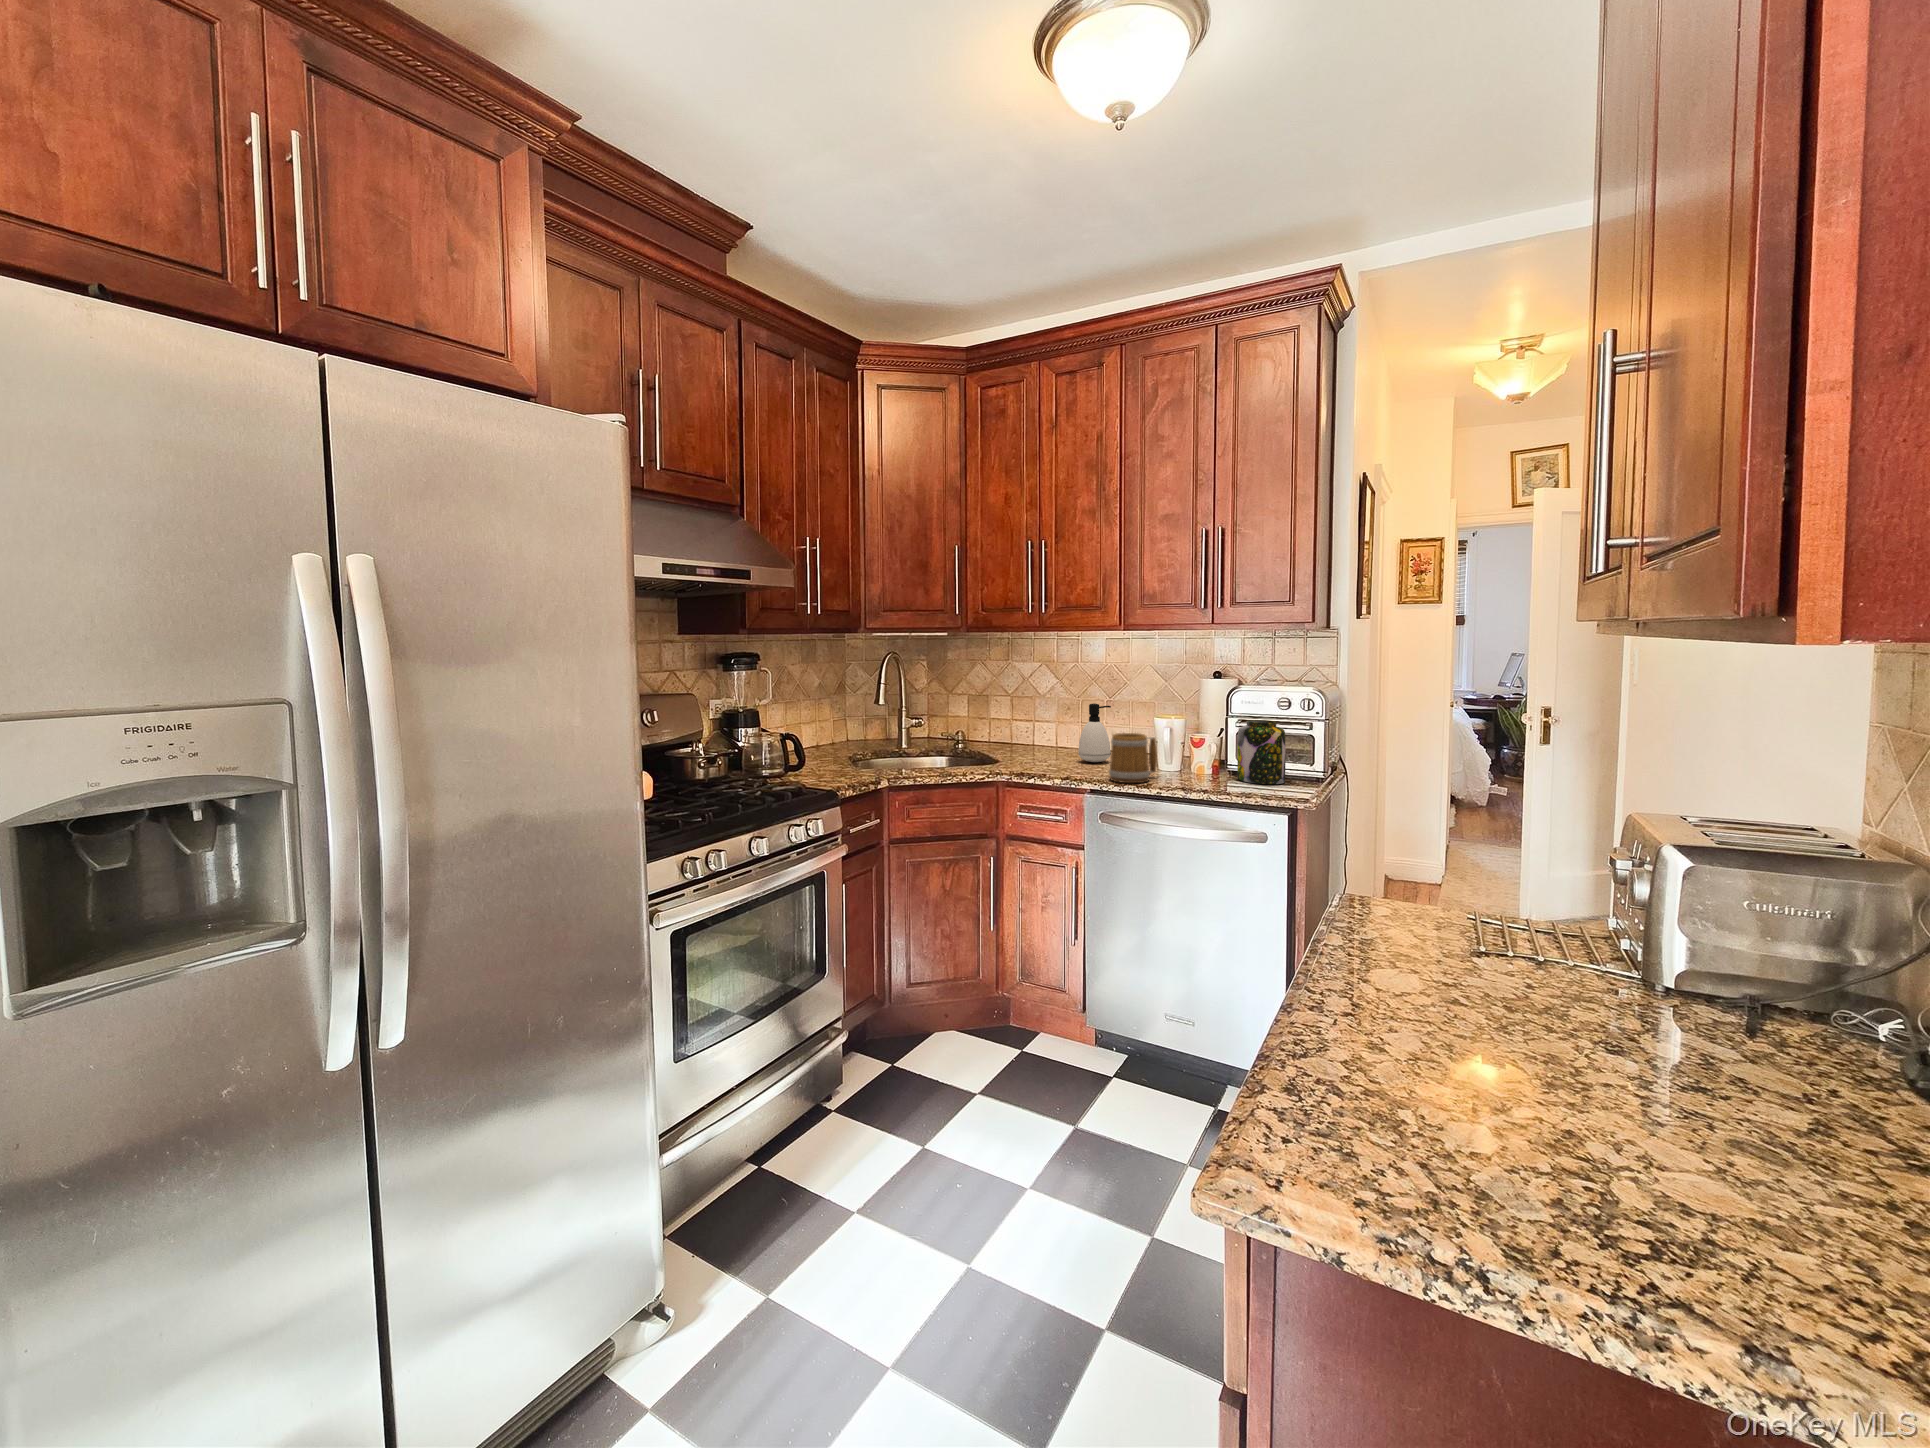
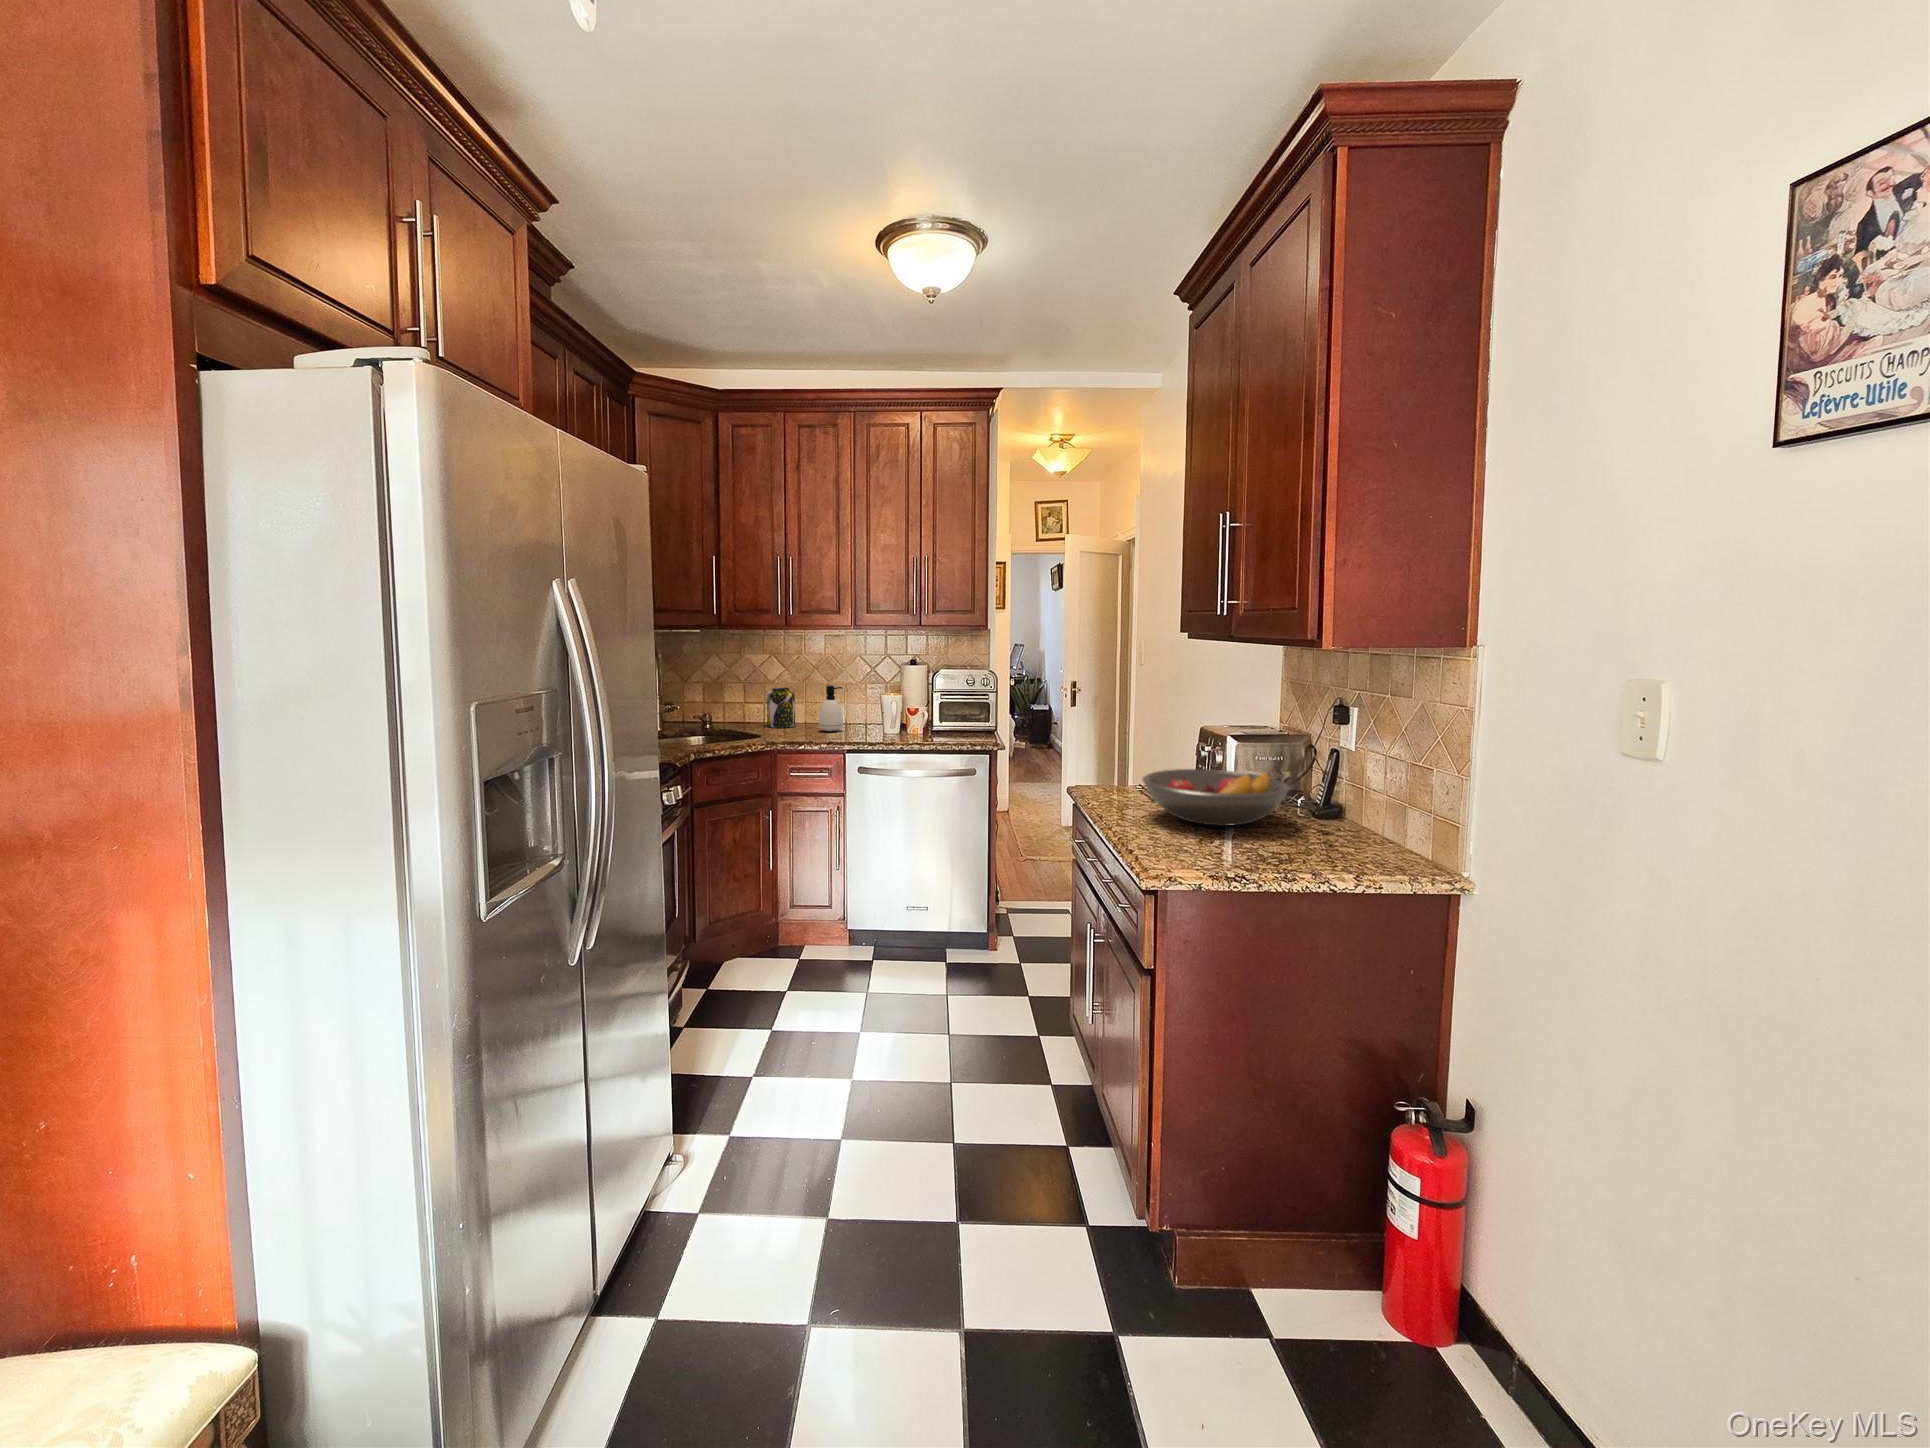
jar: present [1237,720,1286,784] -> present [767,688,795,728]
mug: present [1109,733,1157,783] -> none [858,706,889,743]
fruit bowl: none [1399,908,1805,1078] -> present [1142,769,1290,826]

